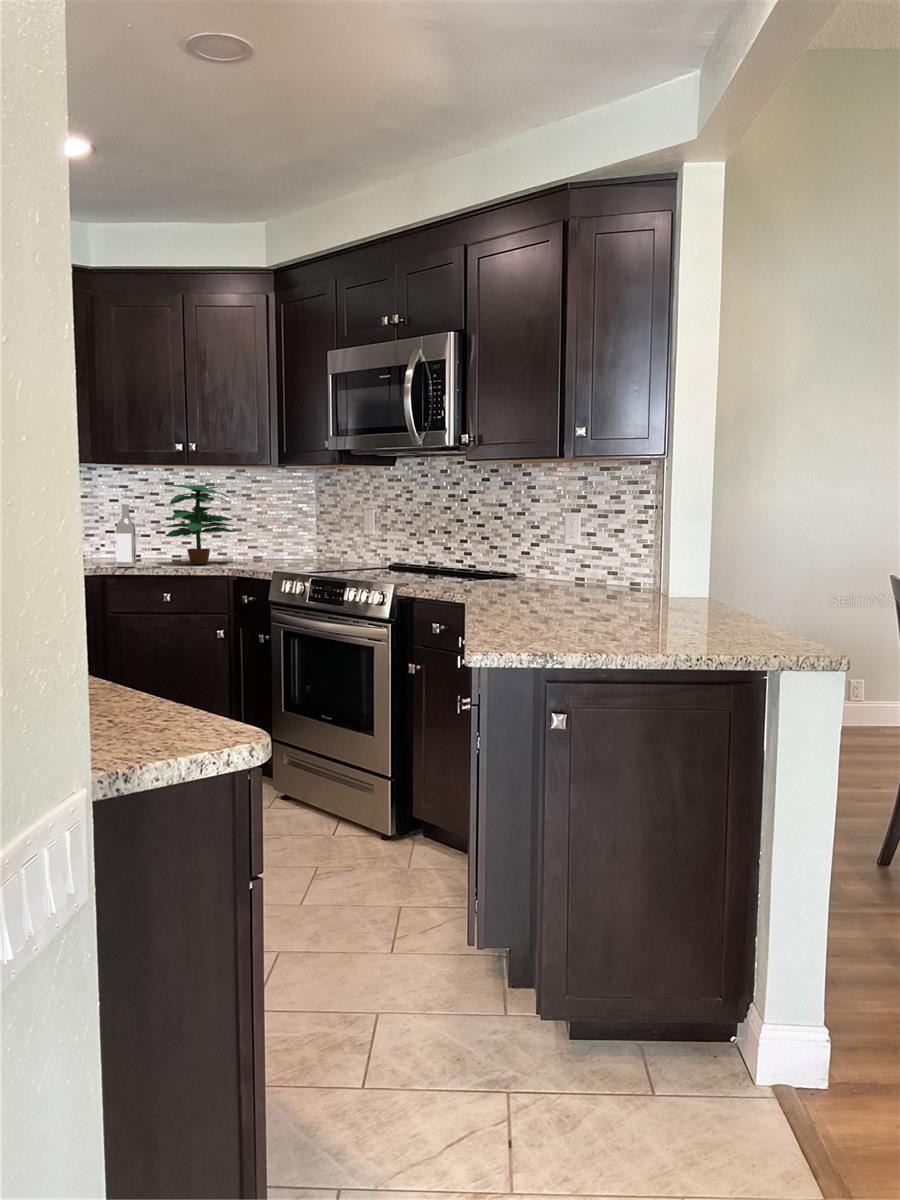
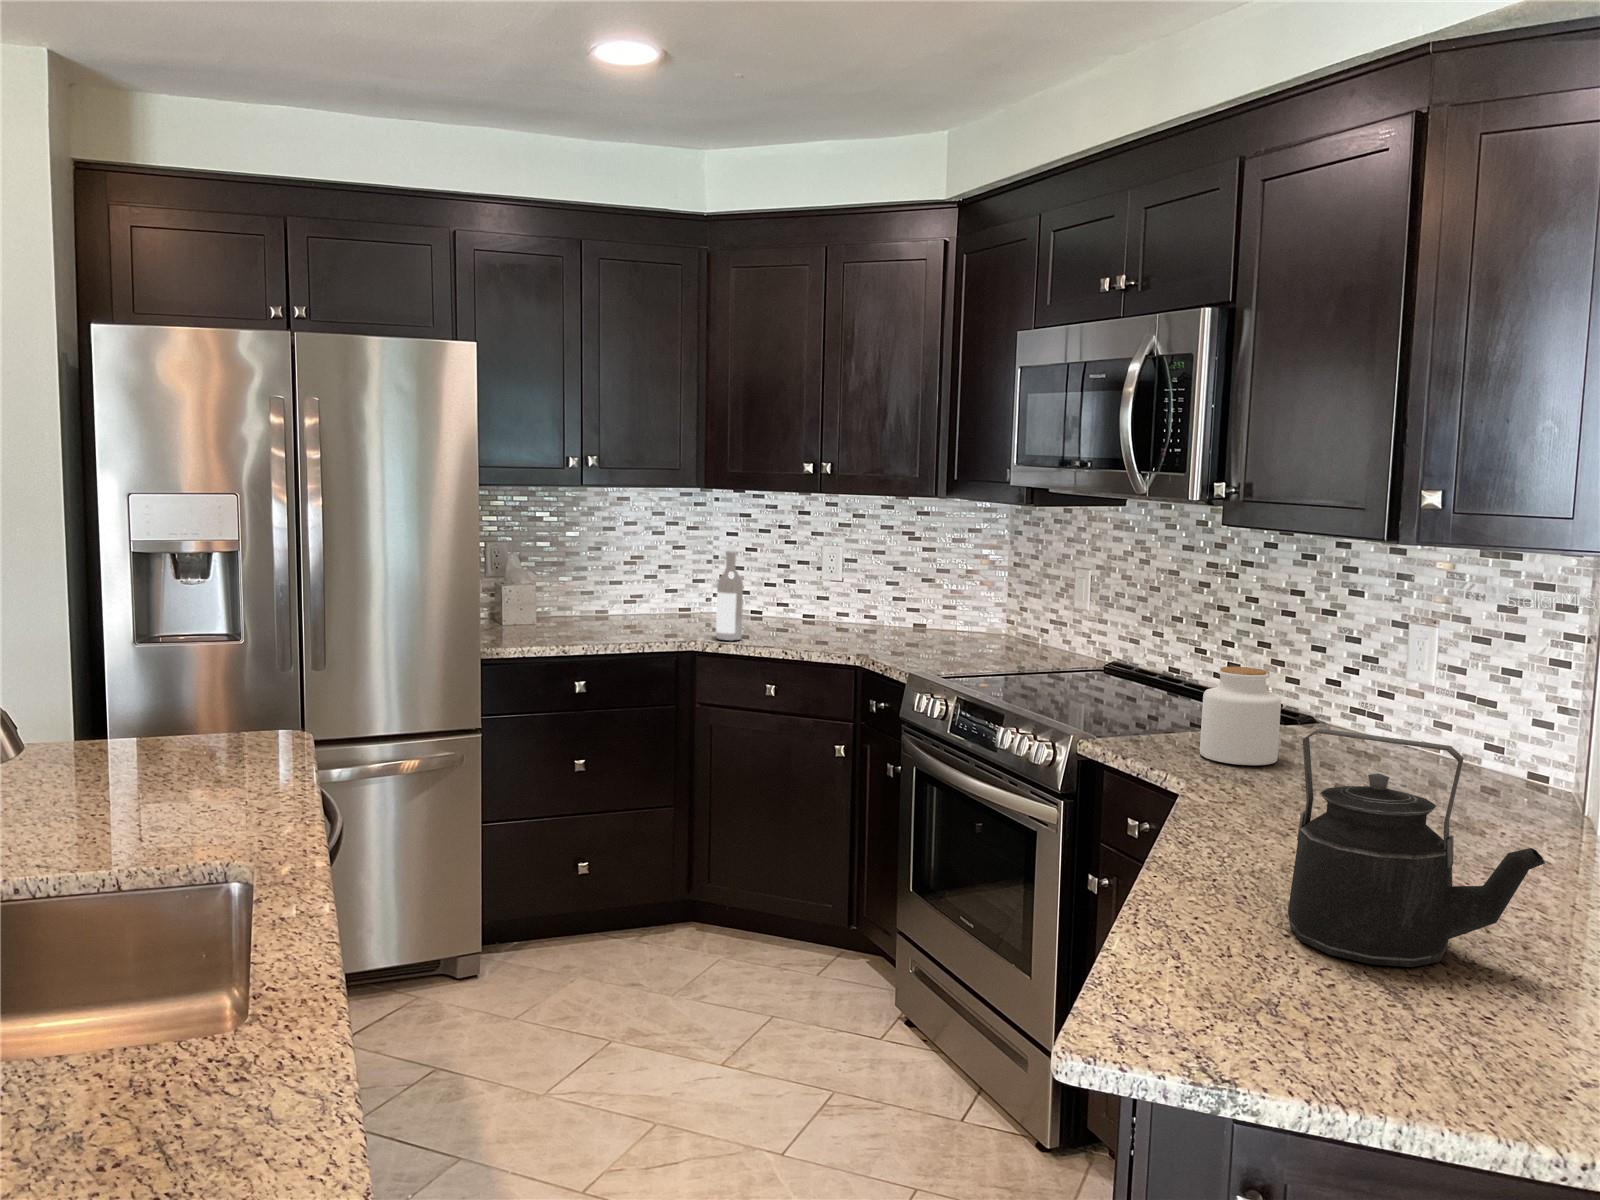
potted plant: present [165,485,236,564] -> none [785,520,886,638]
kettle: none [534,522,652,634] -> present [1288,728,1545,967]
jar: none [461,537,504,591] -> present [1200,667,1281,765]

